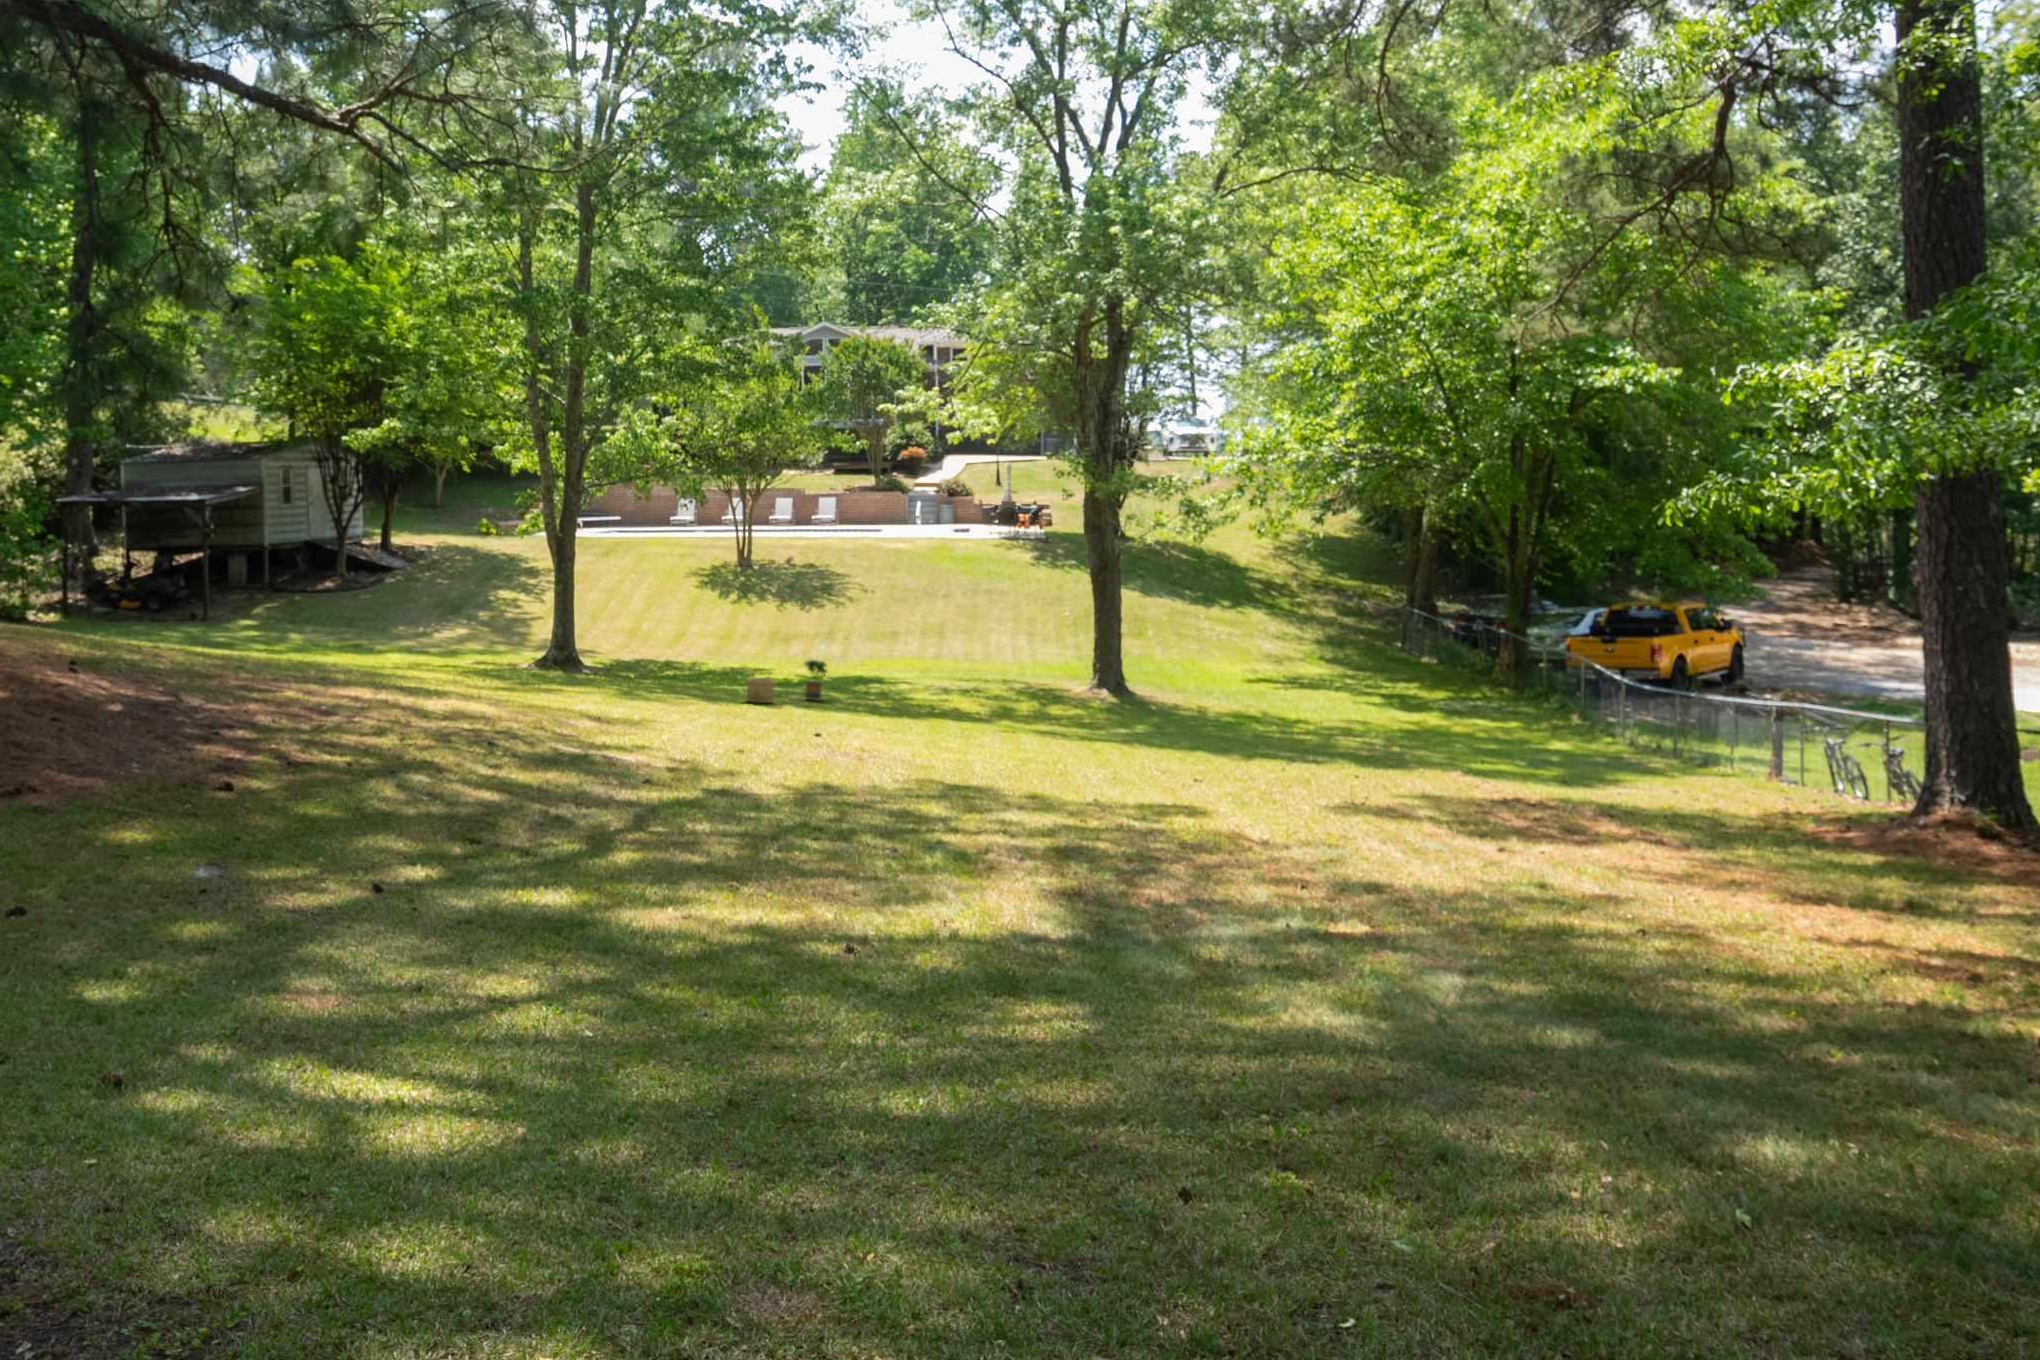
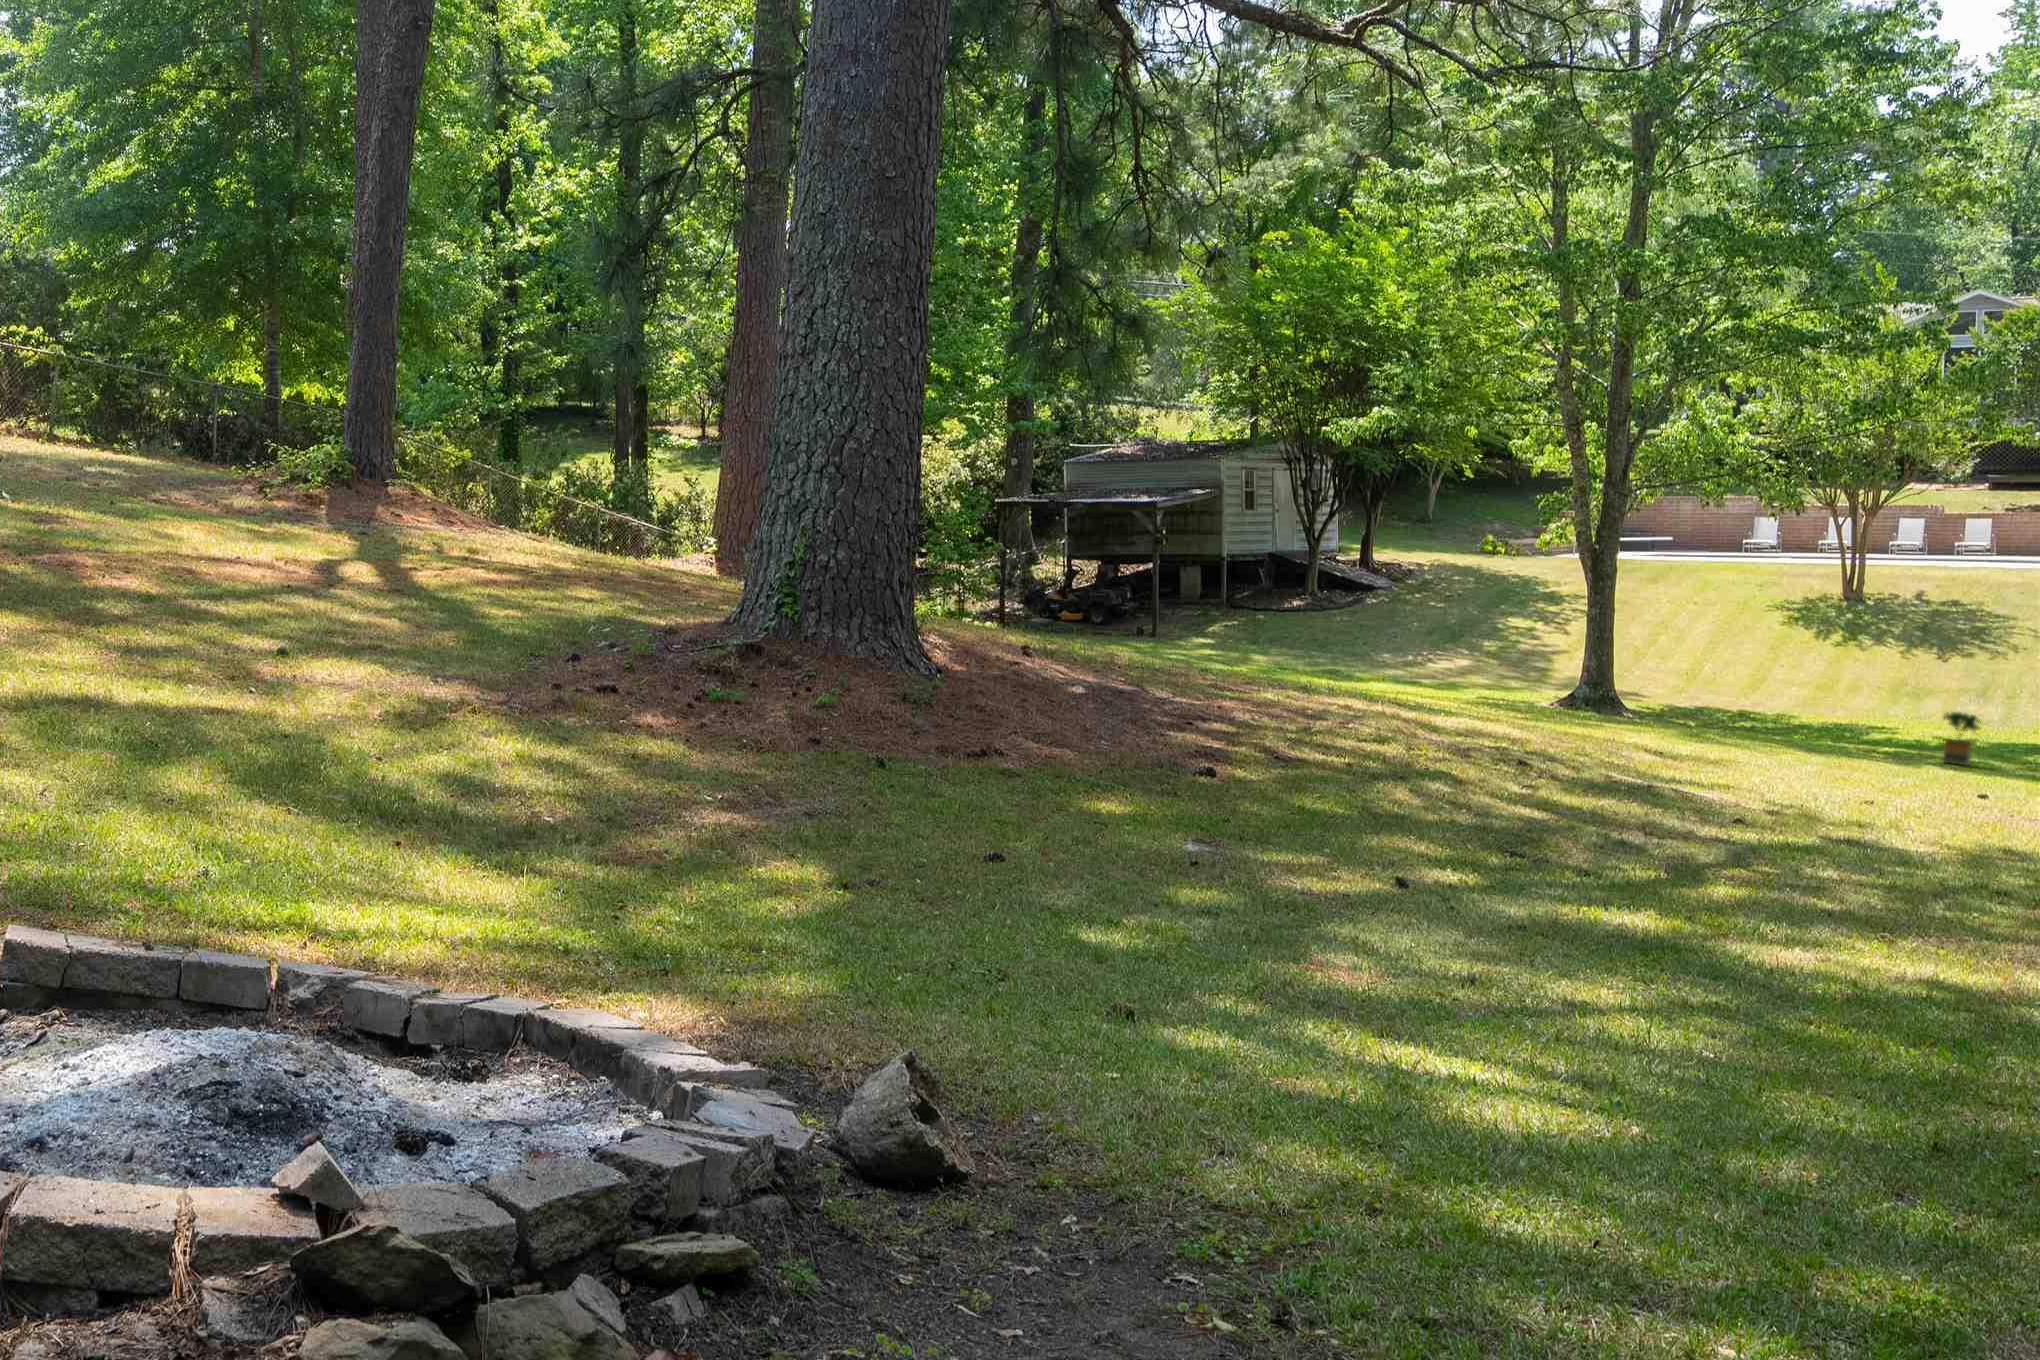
wooden bucket: present [747,678,775,703] -> none [1851,727,1896,760]

